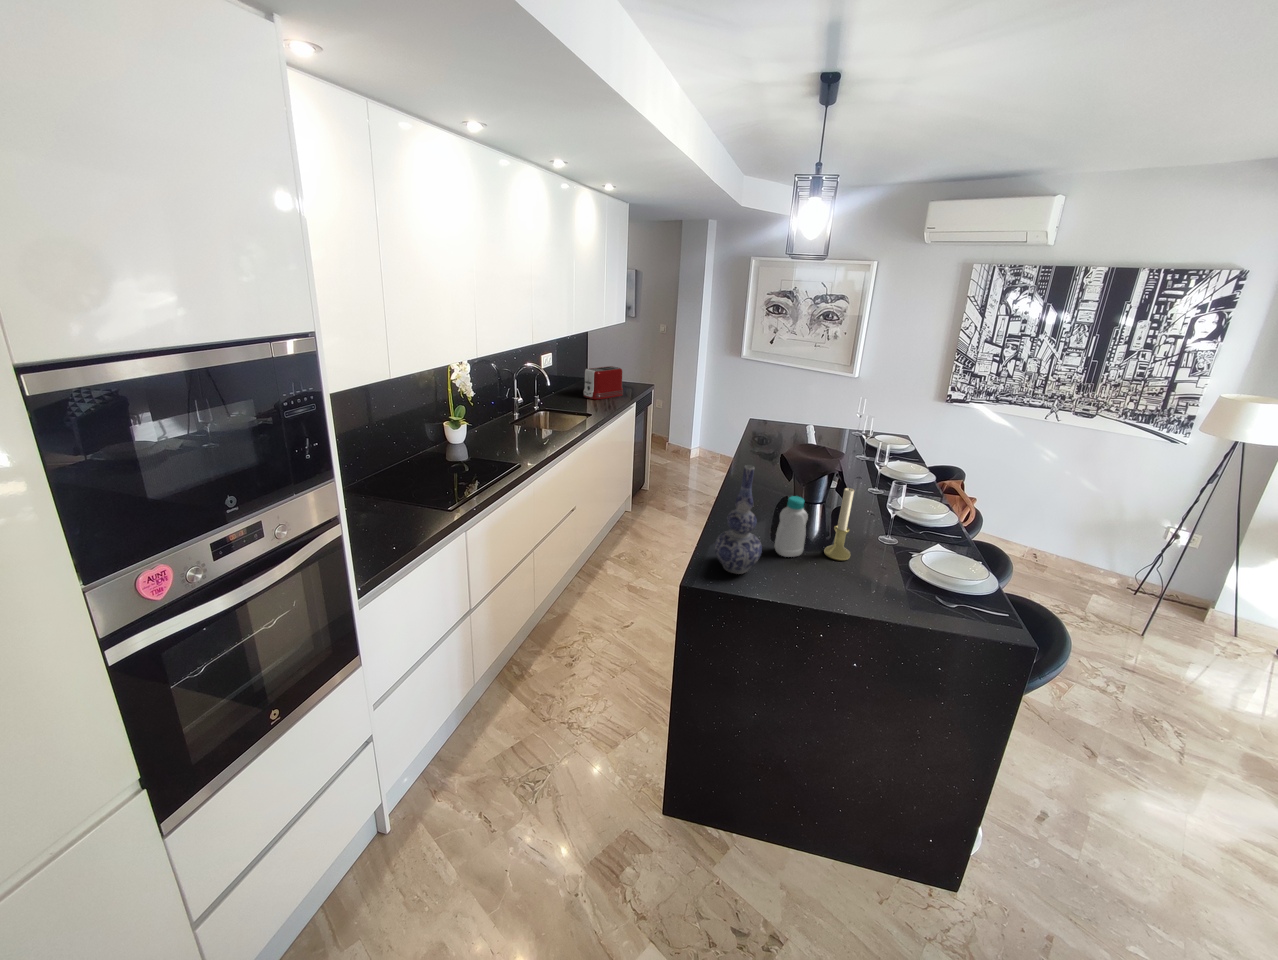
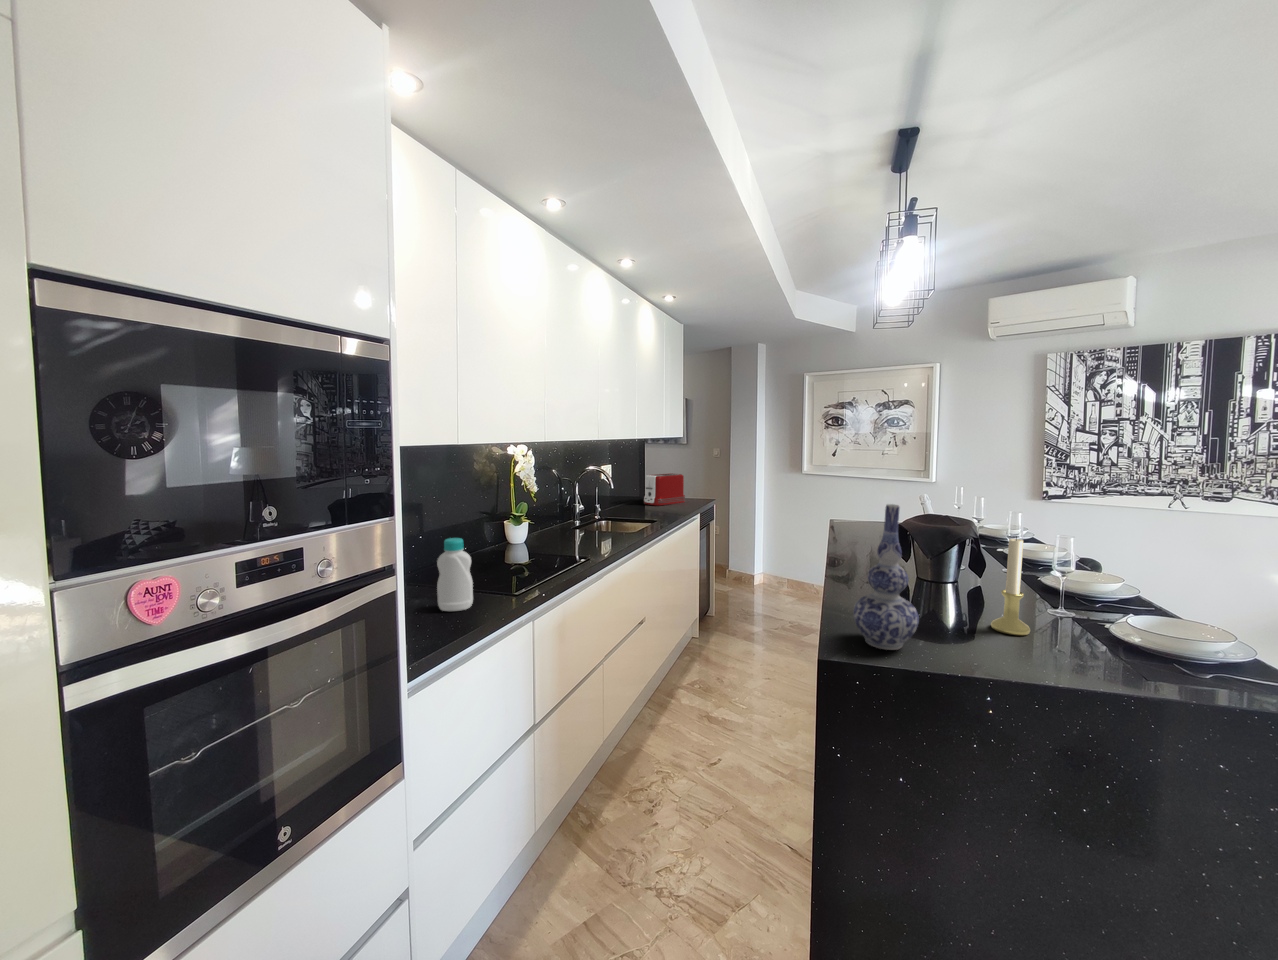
bottle: present [775,496,808,557] -> present [437,538,473,611]

